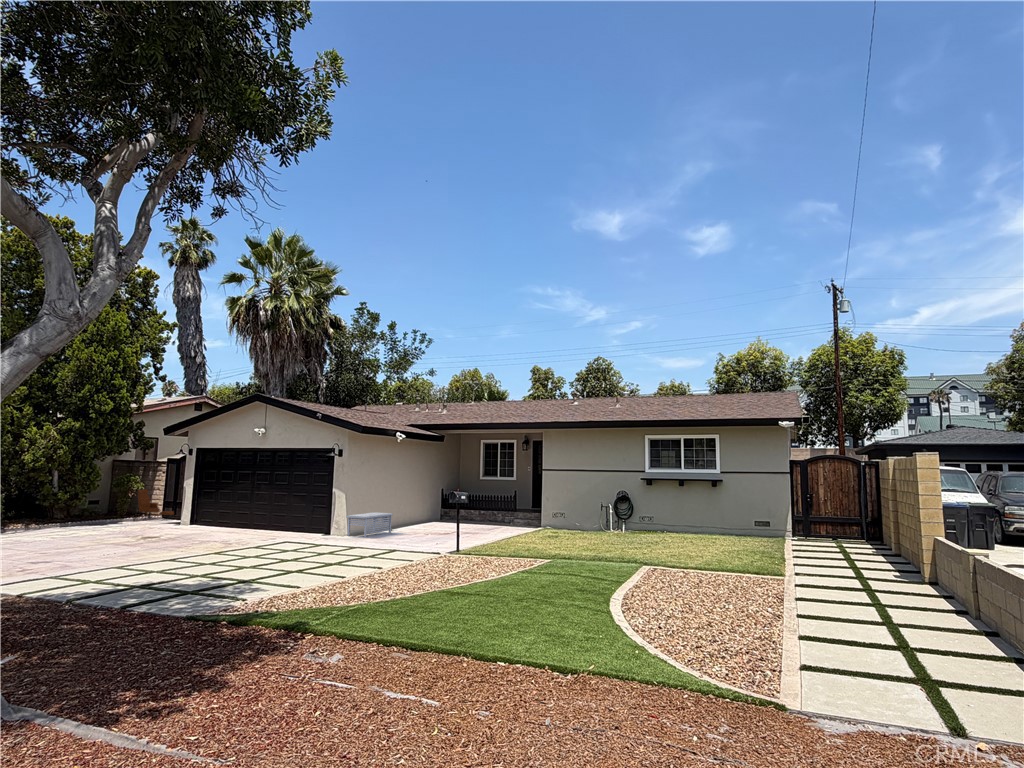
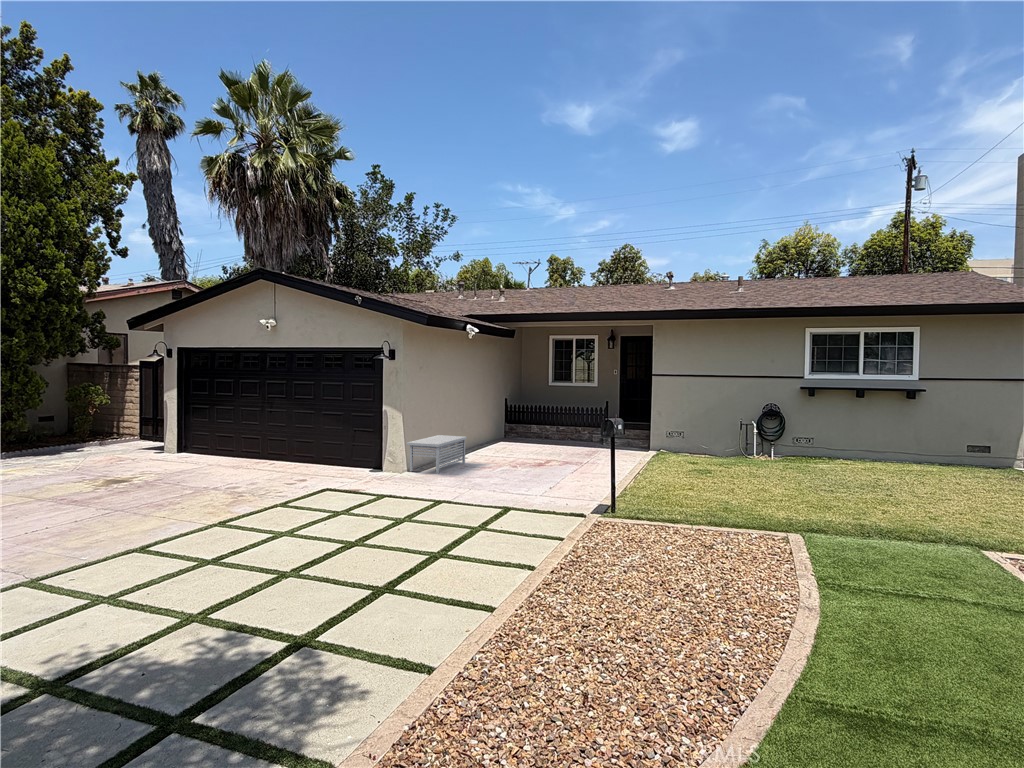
lounge chair: present [138,489,174,519] -> none [102,403,156,444]

